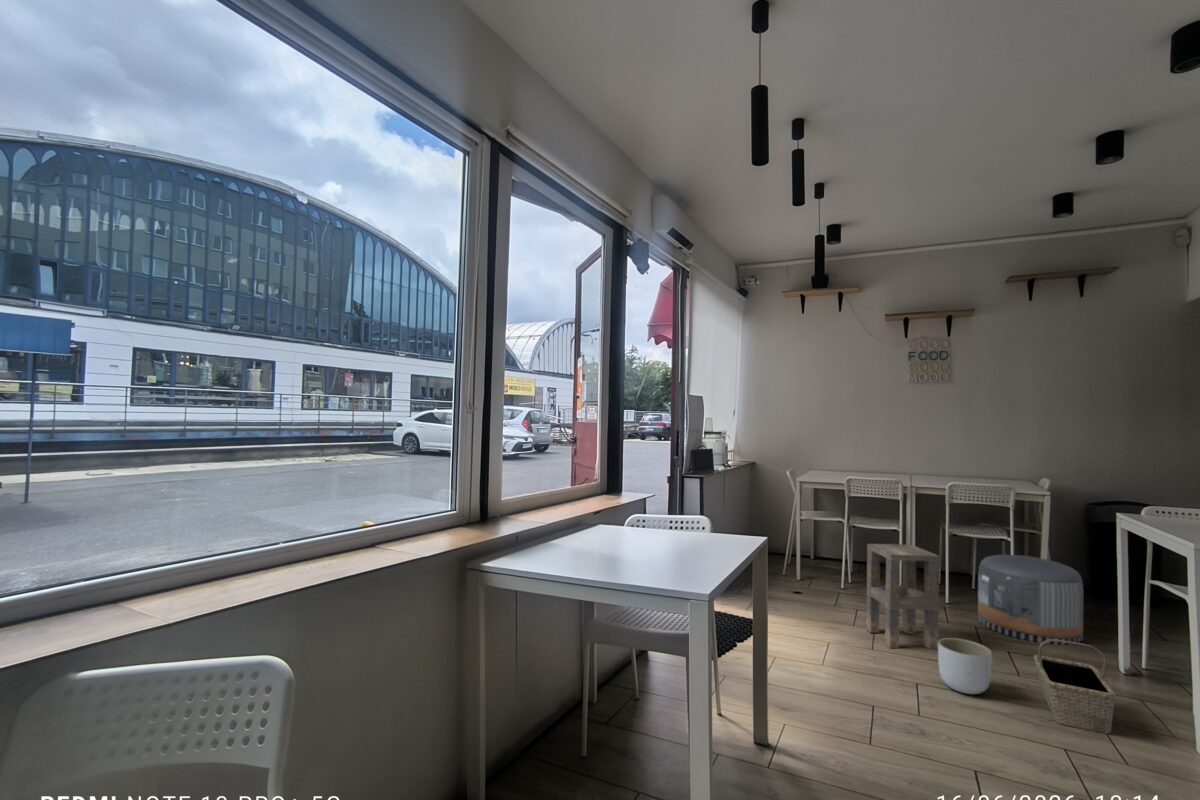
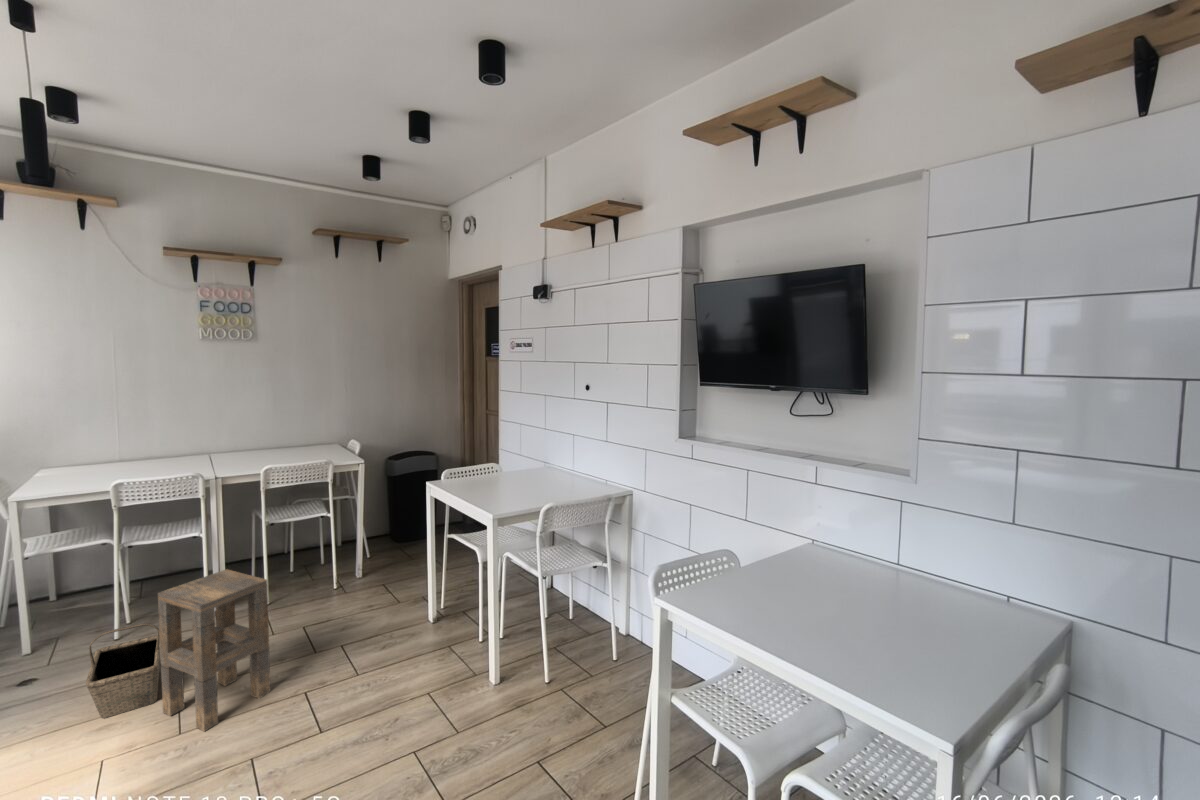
pouf: present [978,555,1083,645] -> none [304,529,400,626]
planter: present [938,638,992,694] -> none [279,682,344,761]
basket: present [1034,639,1116,734] -> present [86,623,160,718]

